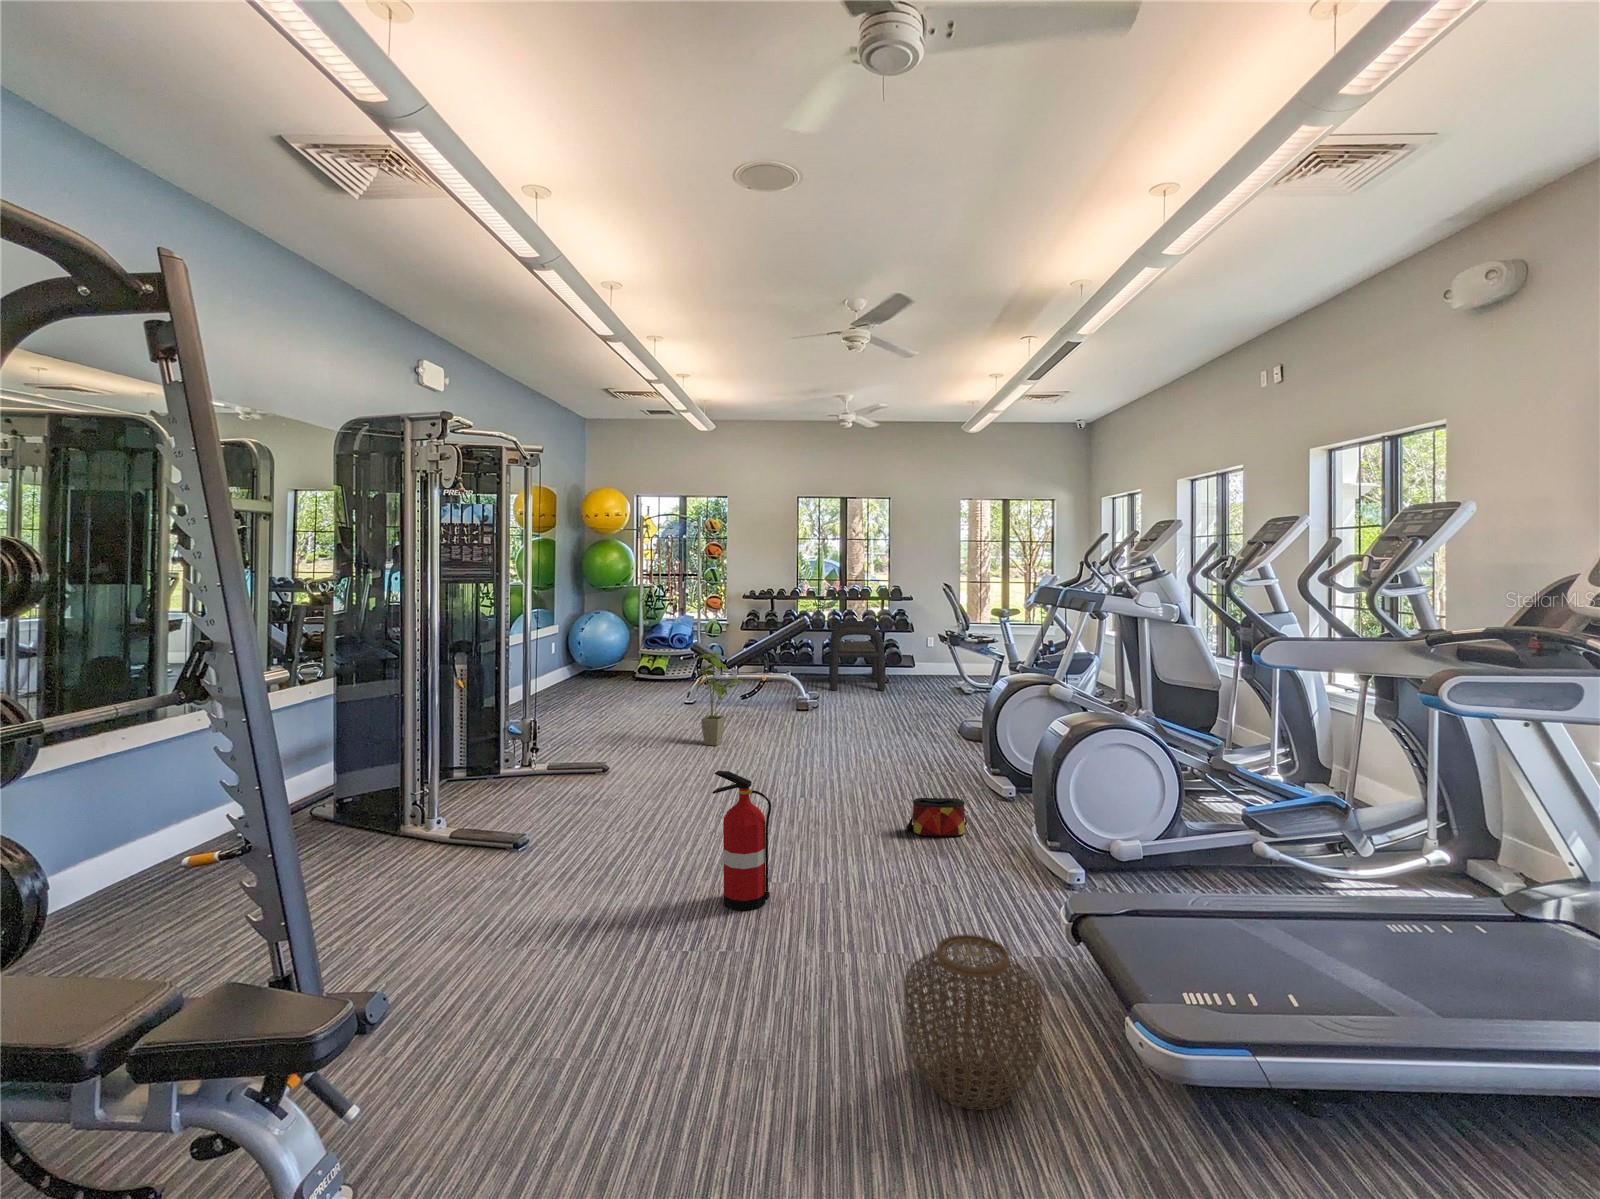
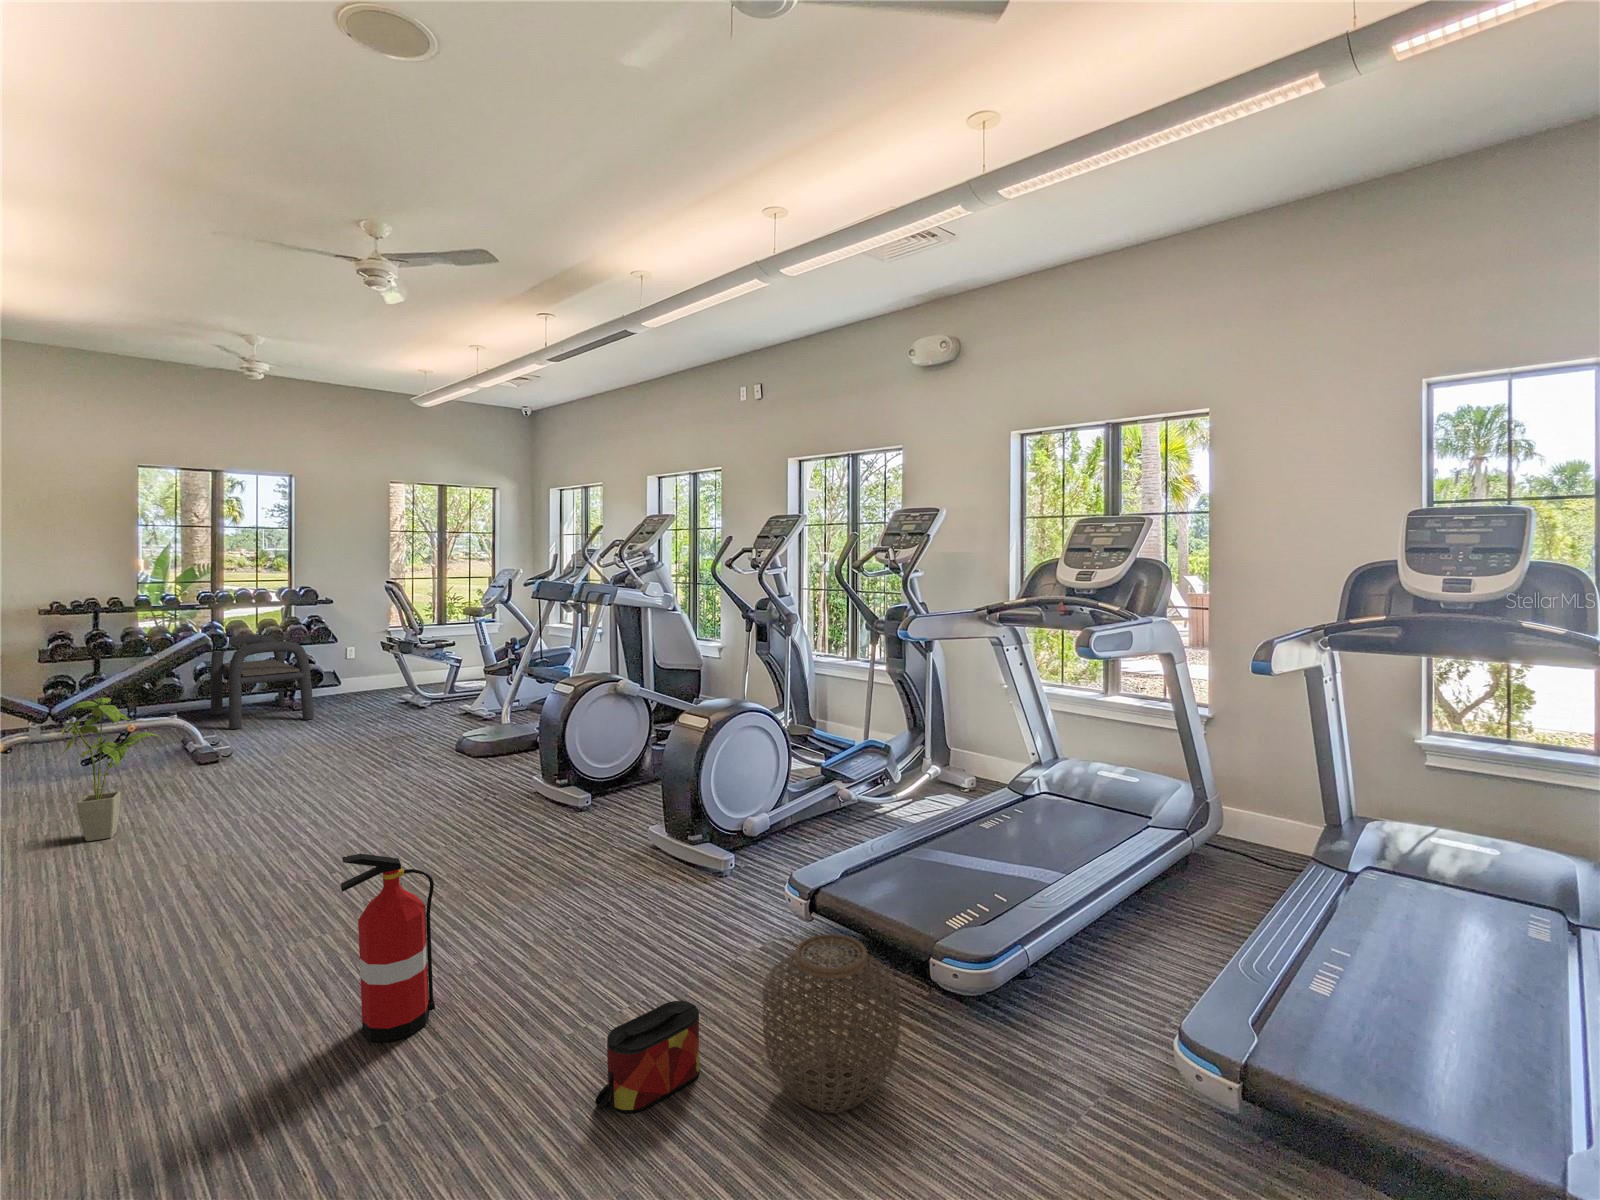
bag: present [906,798,967,837] -> present [595,1001,700,1113]

